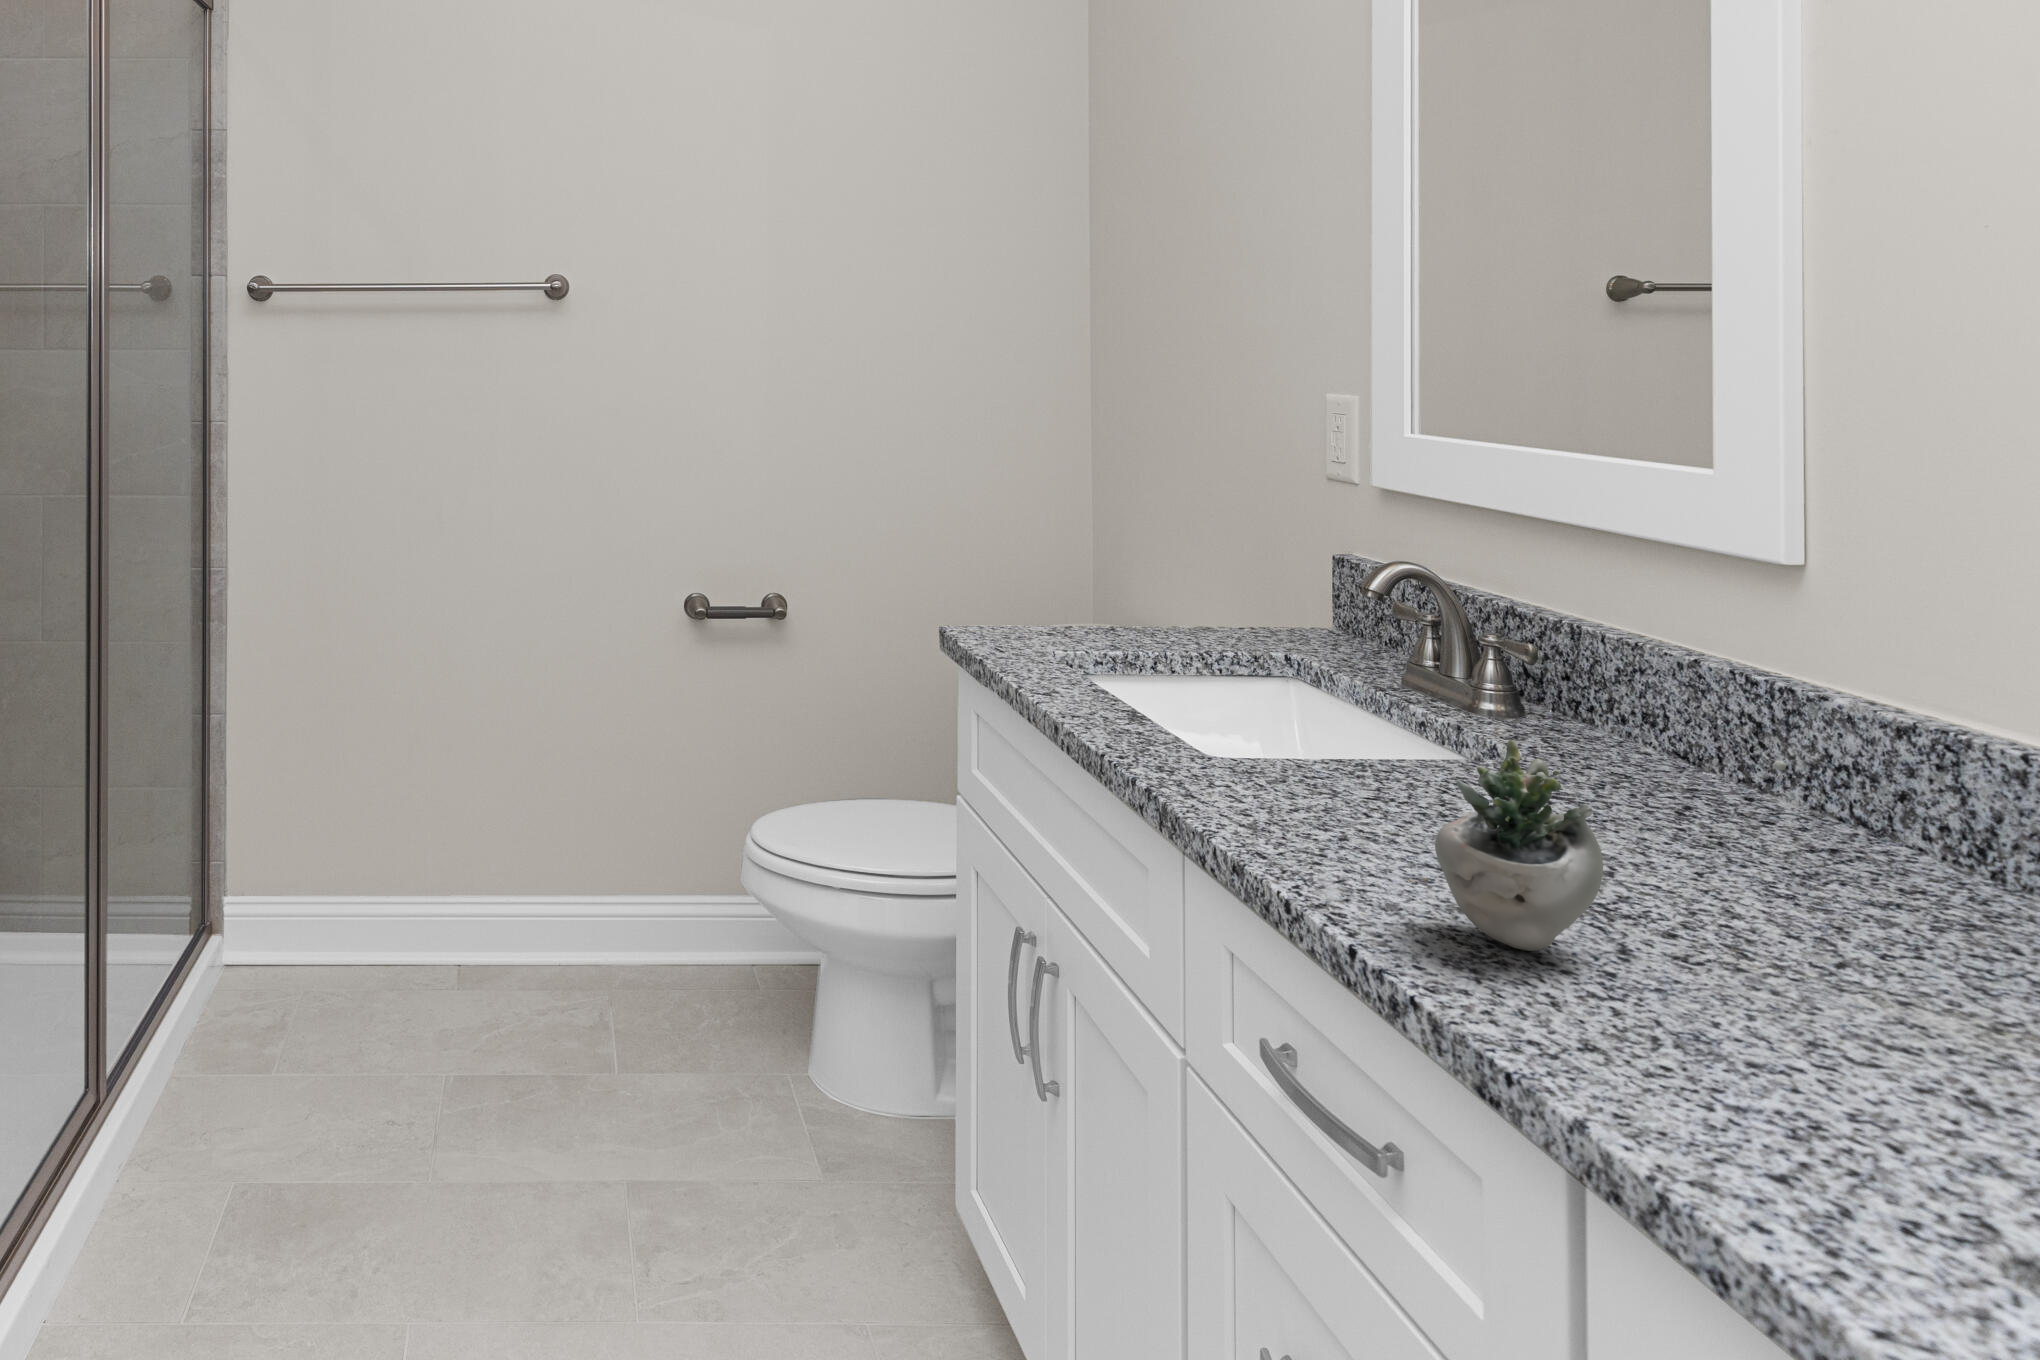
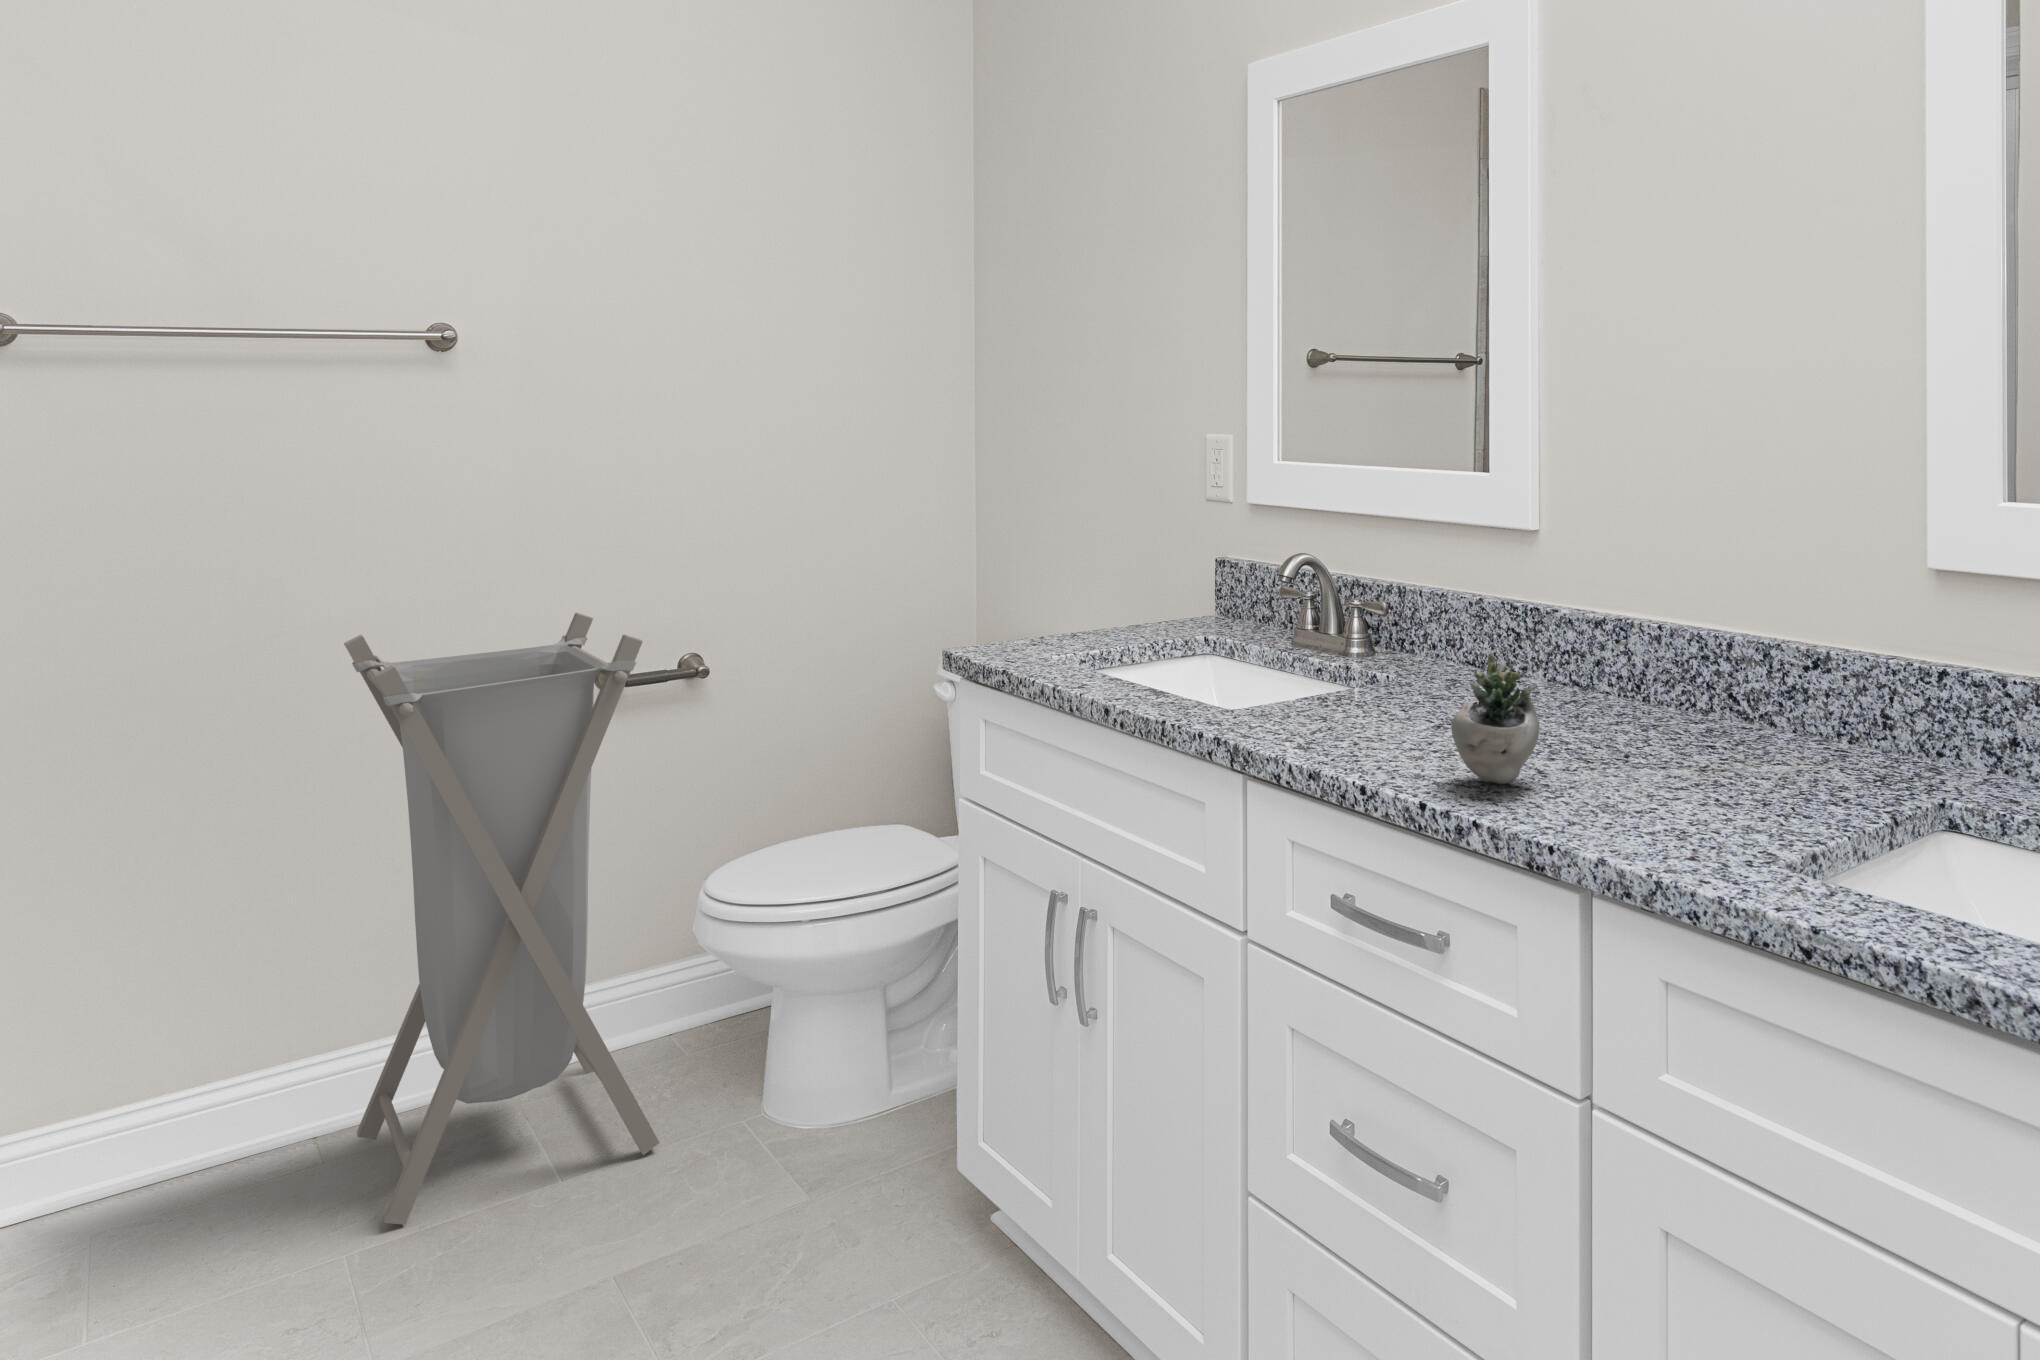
laundry hamper: none [443,539,684,1078] -> present [344,613,660,1224]

